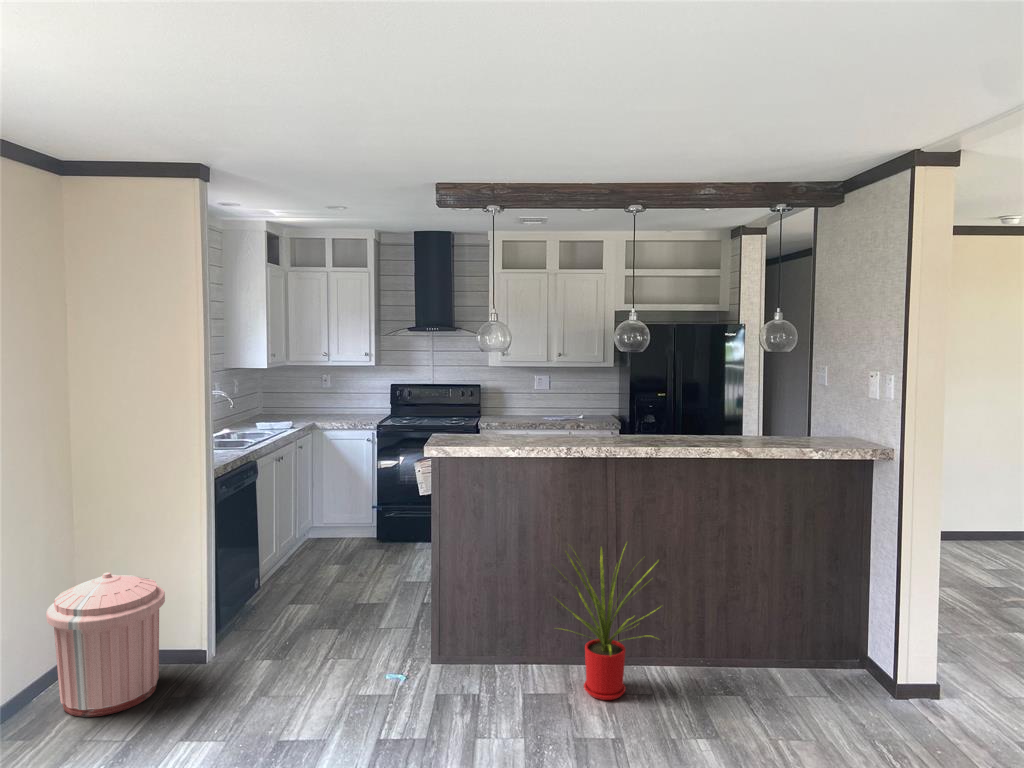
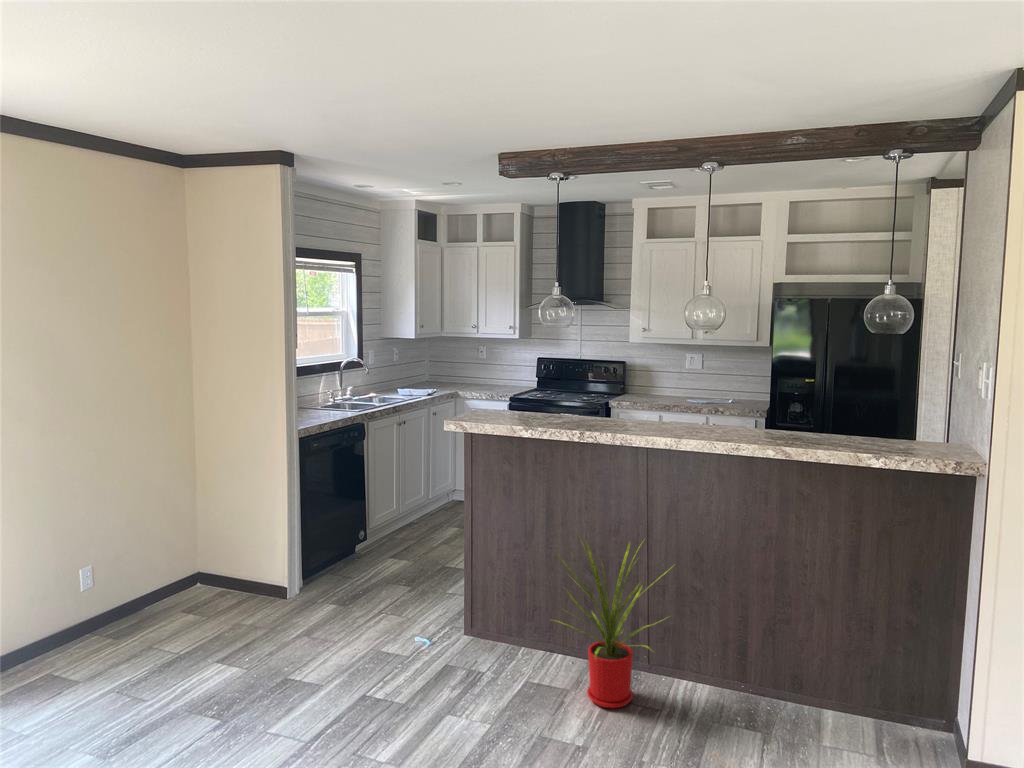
trash can: present [46,572,165,717] -> none [154,509,247,626]

